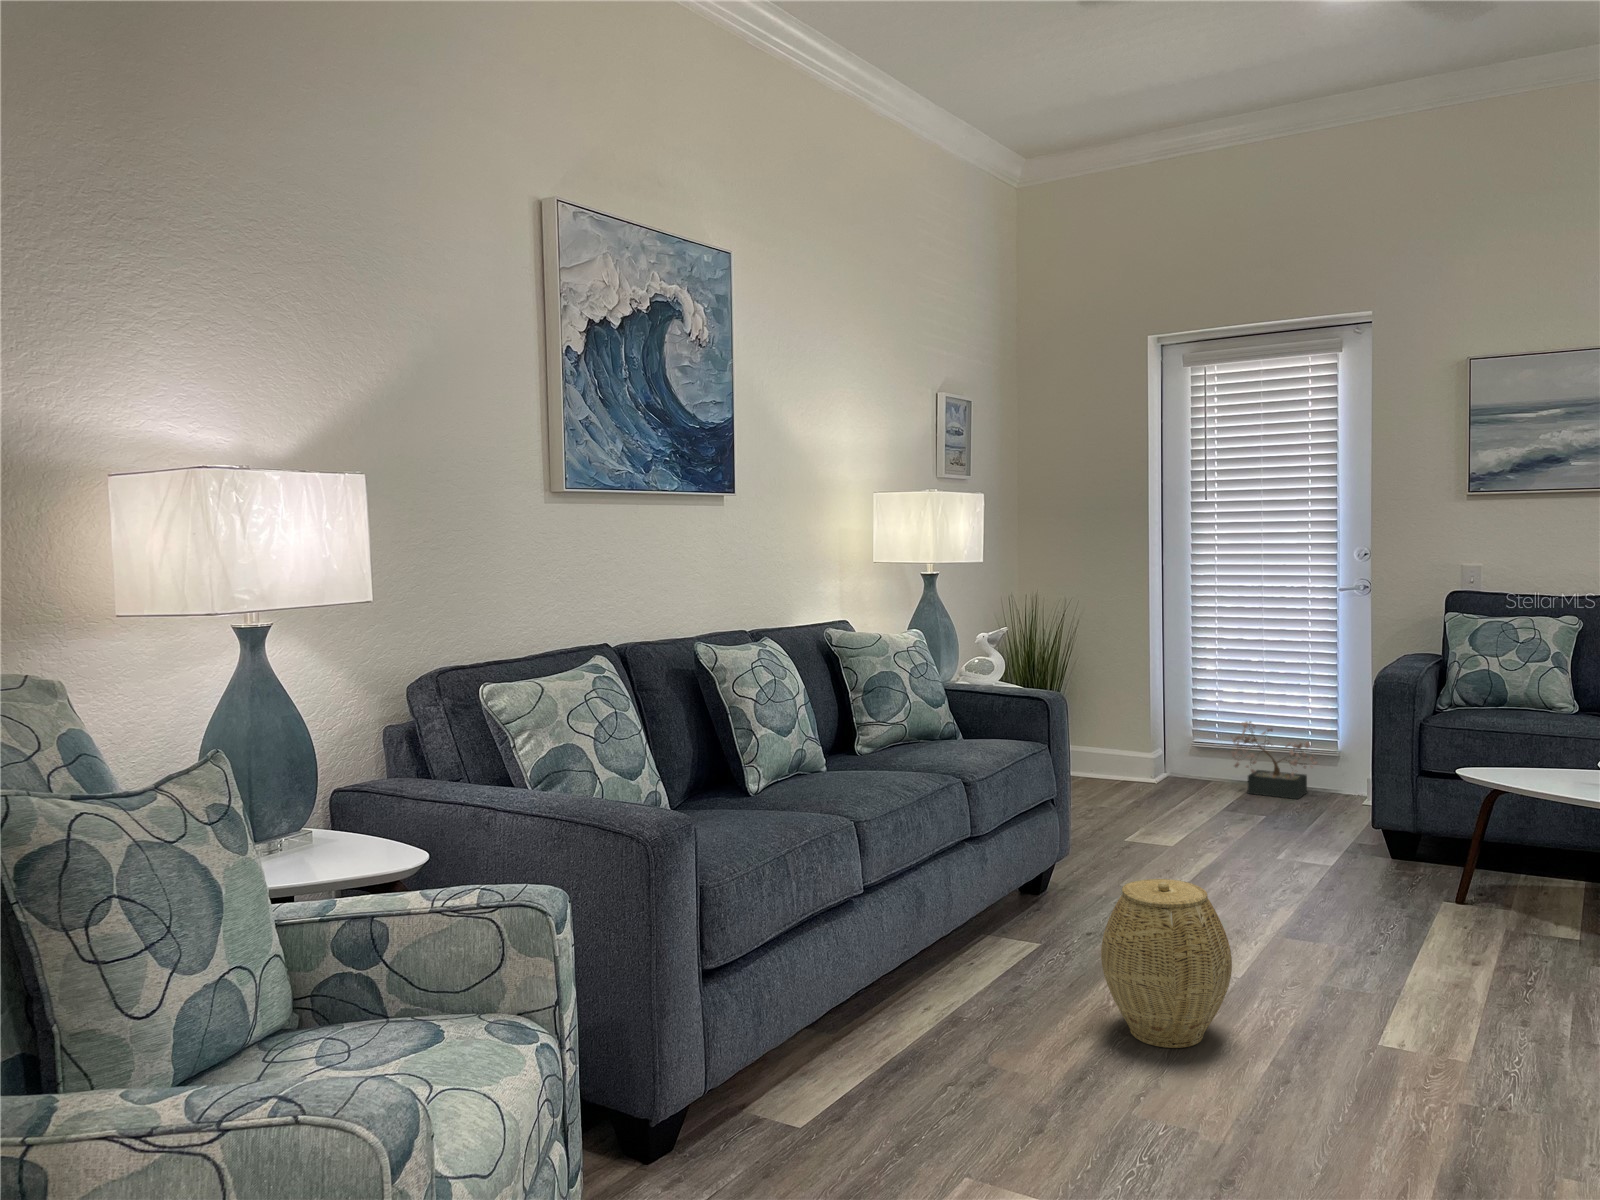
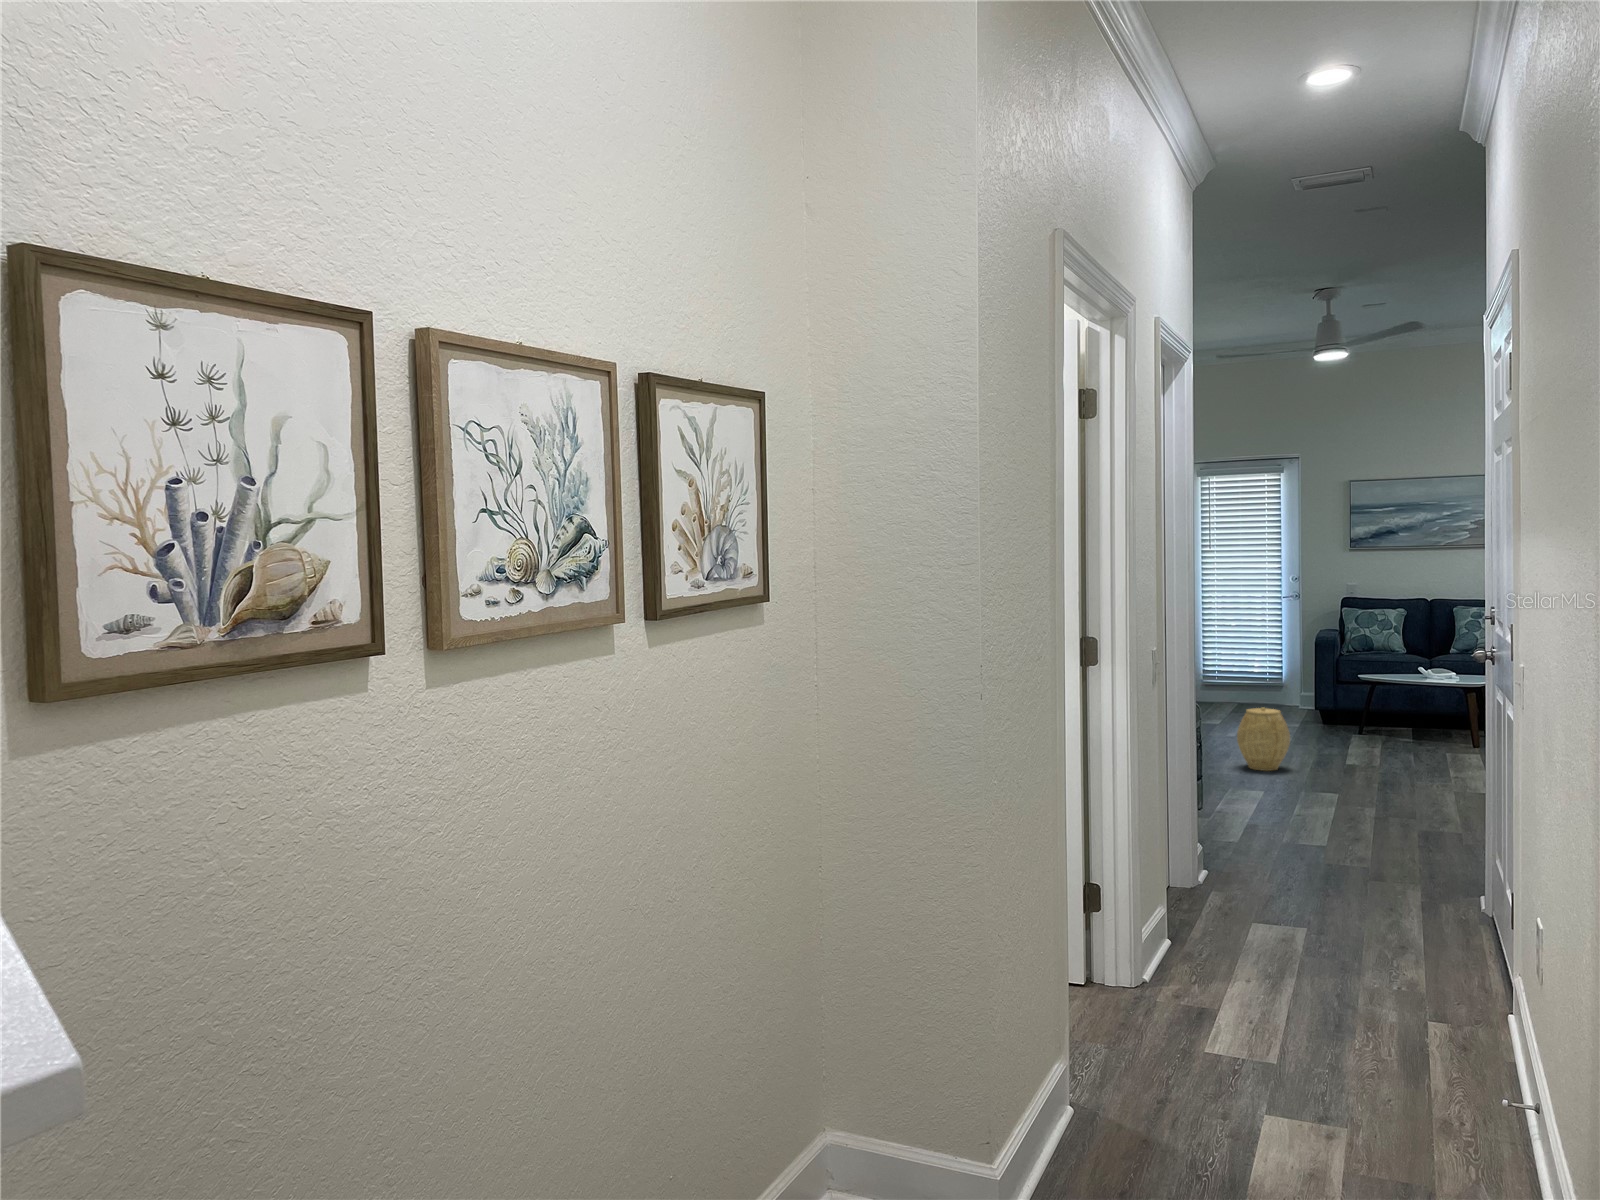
decorative plant: present [1231,722,1317,799] -> none [1225,668,1273,708]

